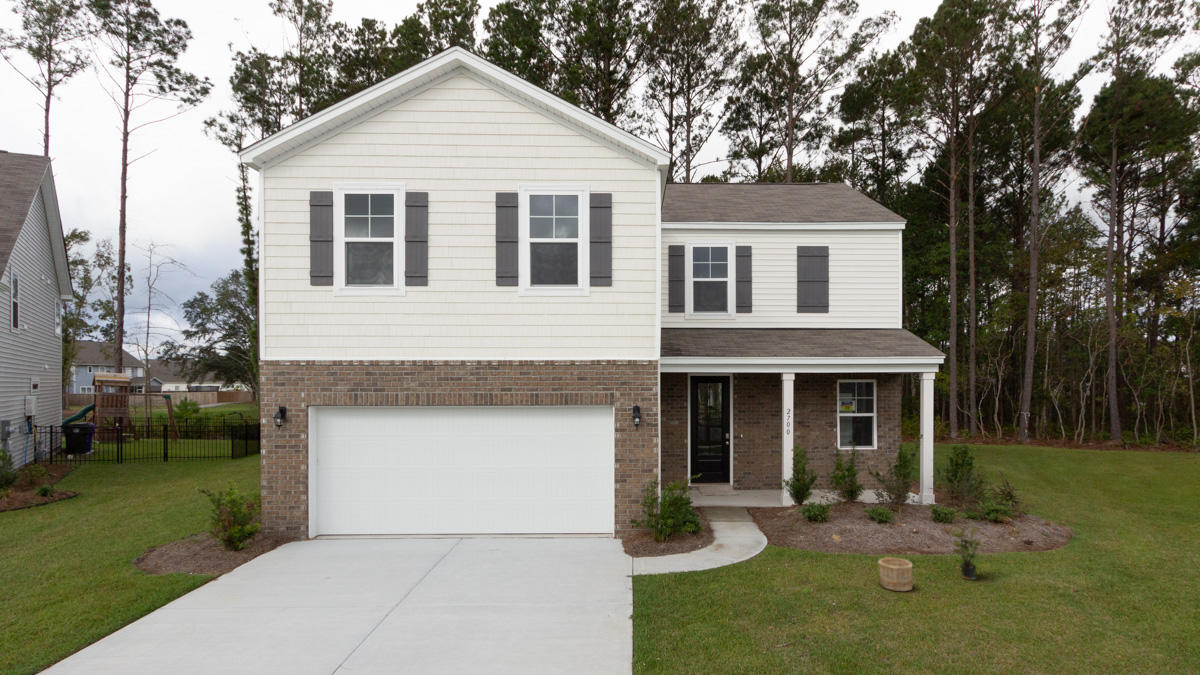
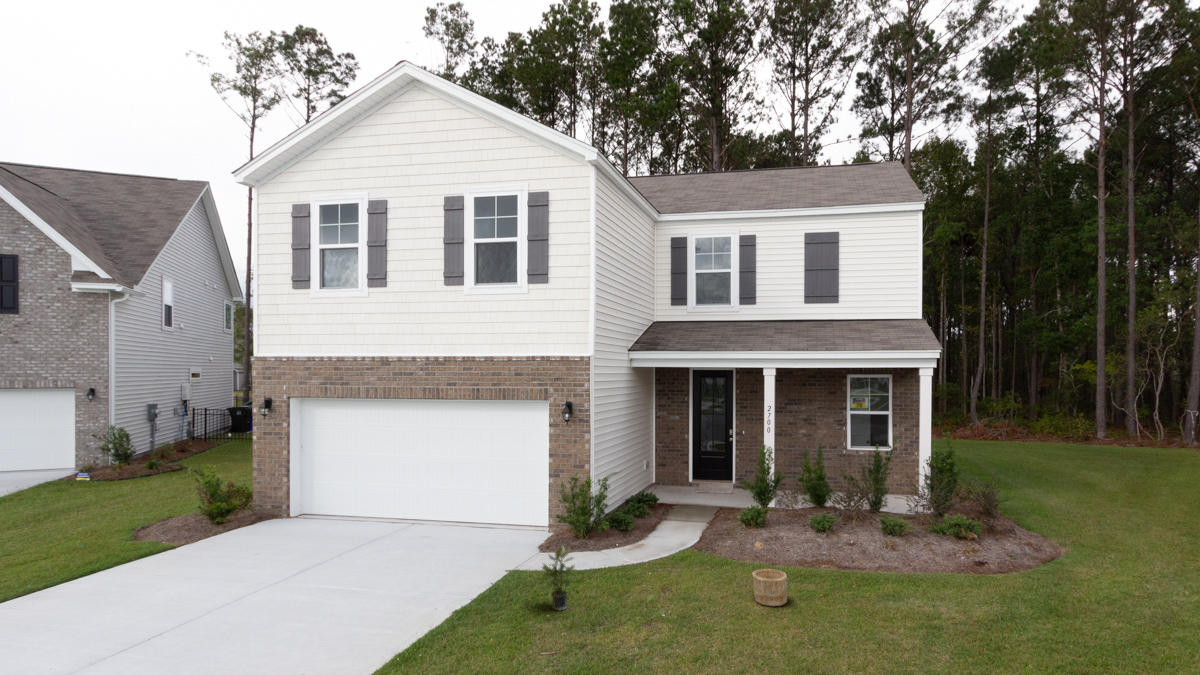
potted plant: present [952,525,982,580] -> present [542,546,574,610]

